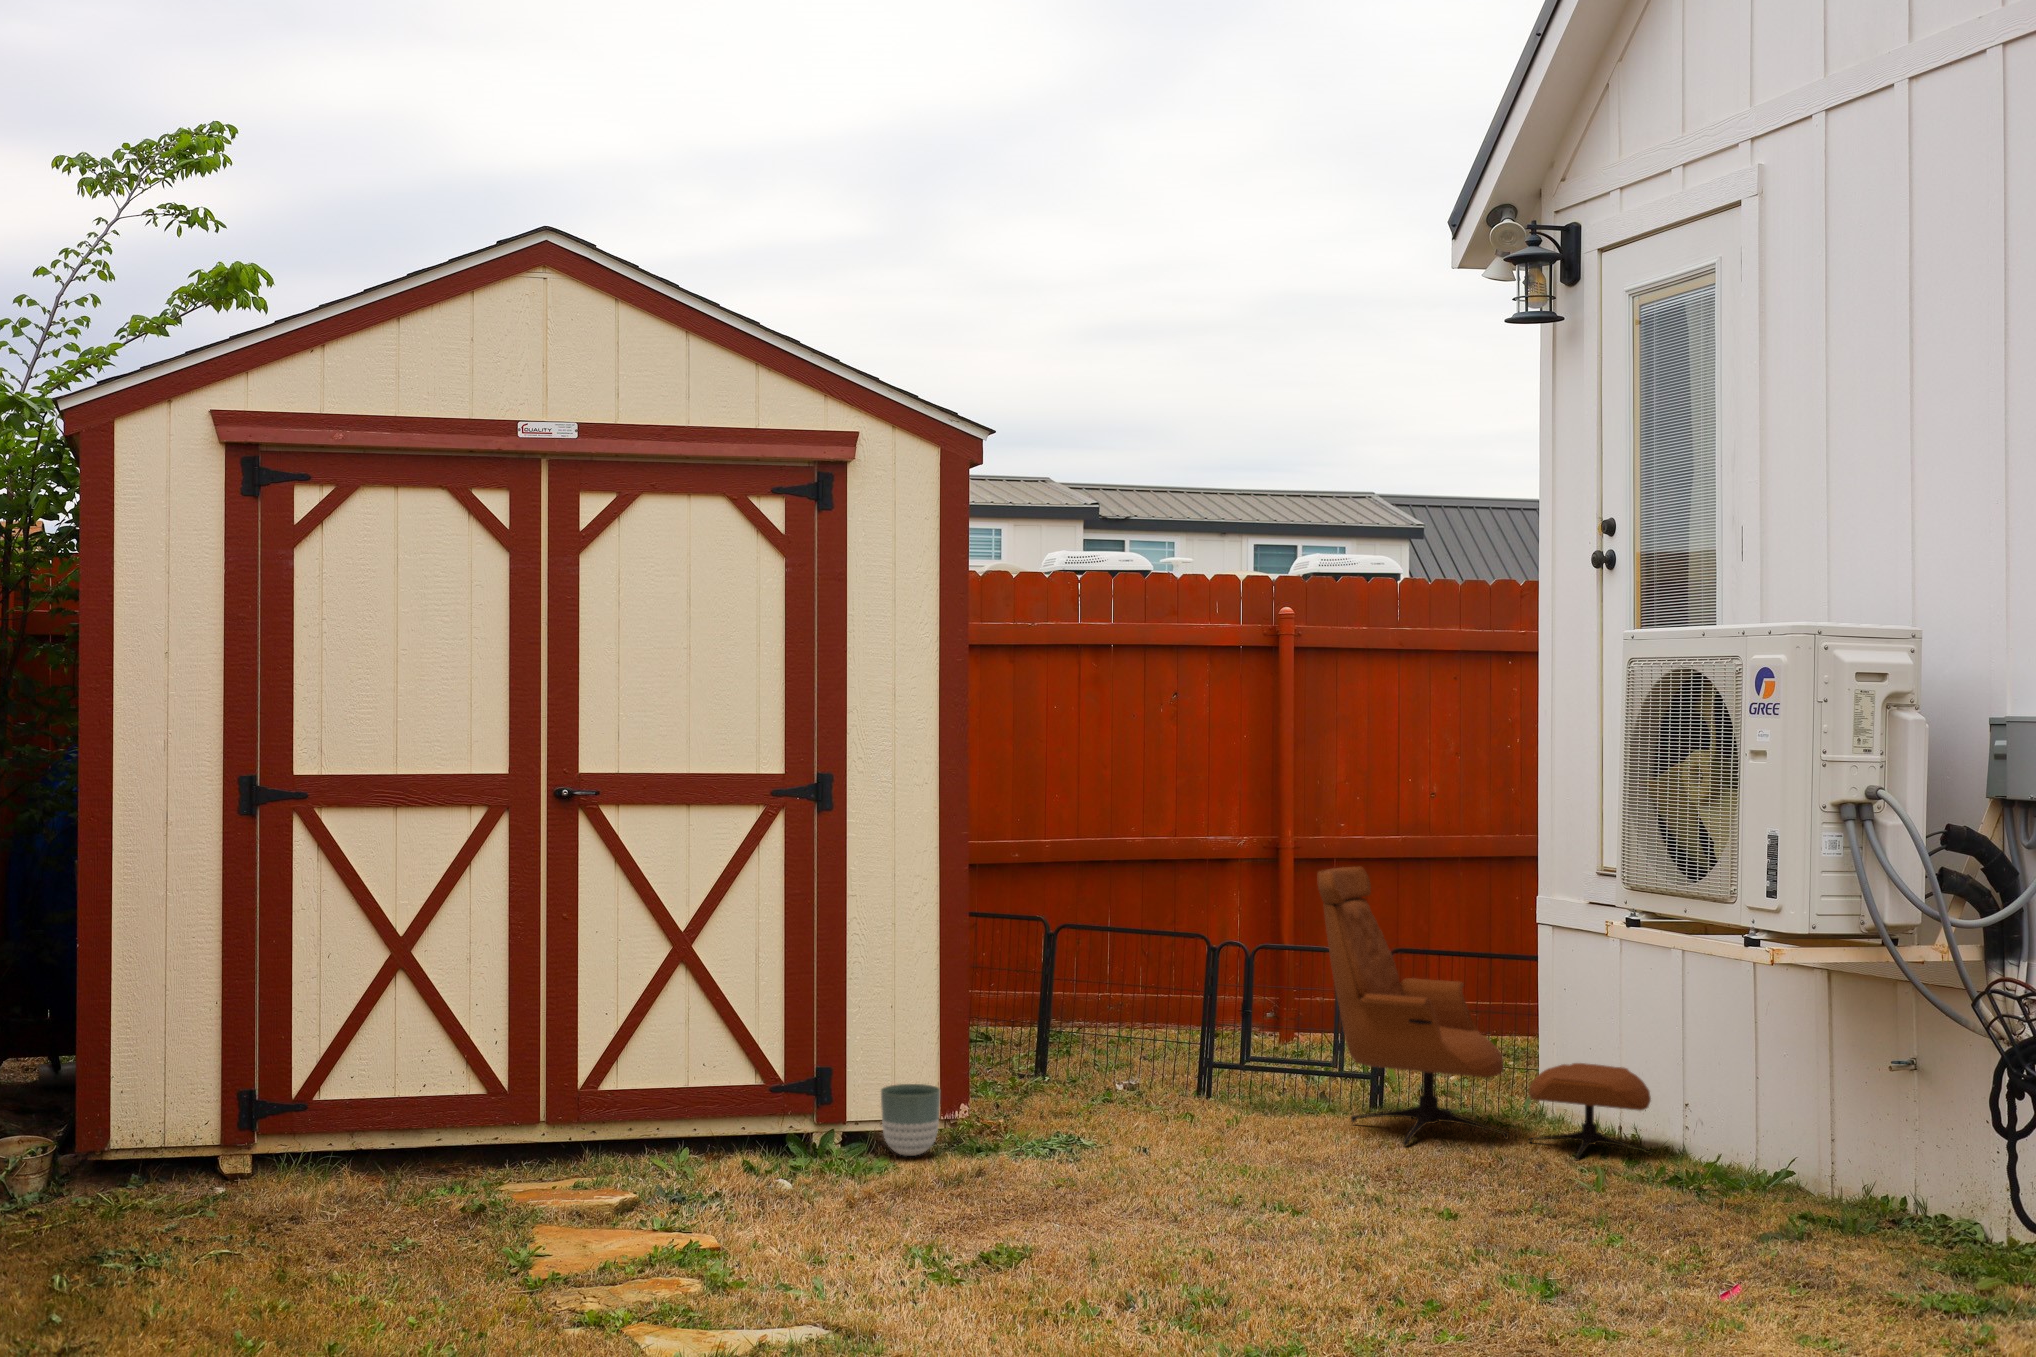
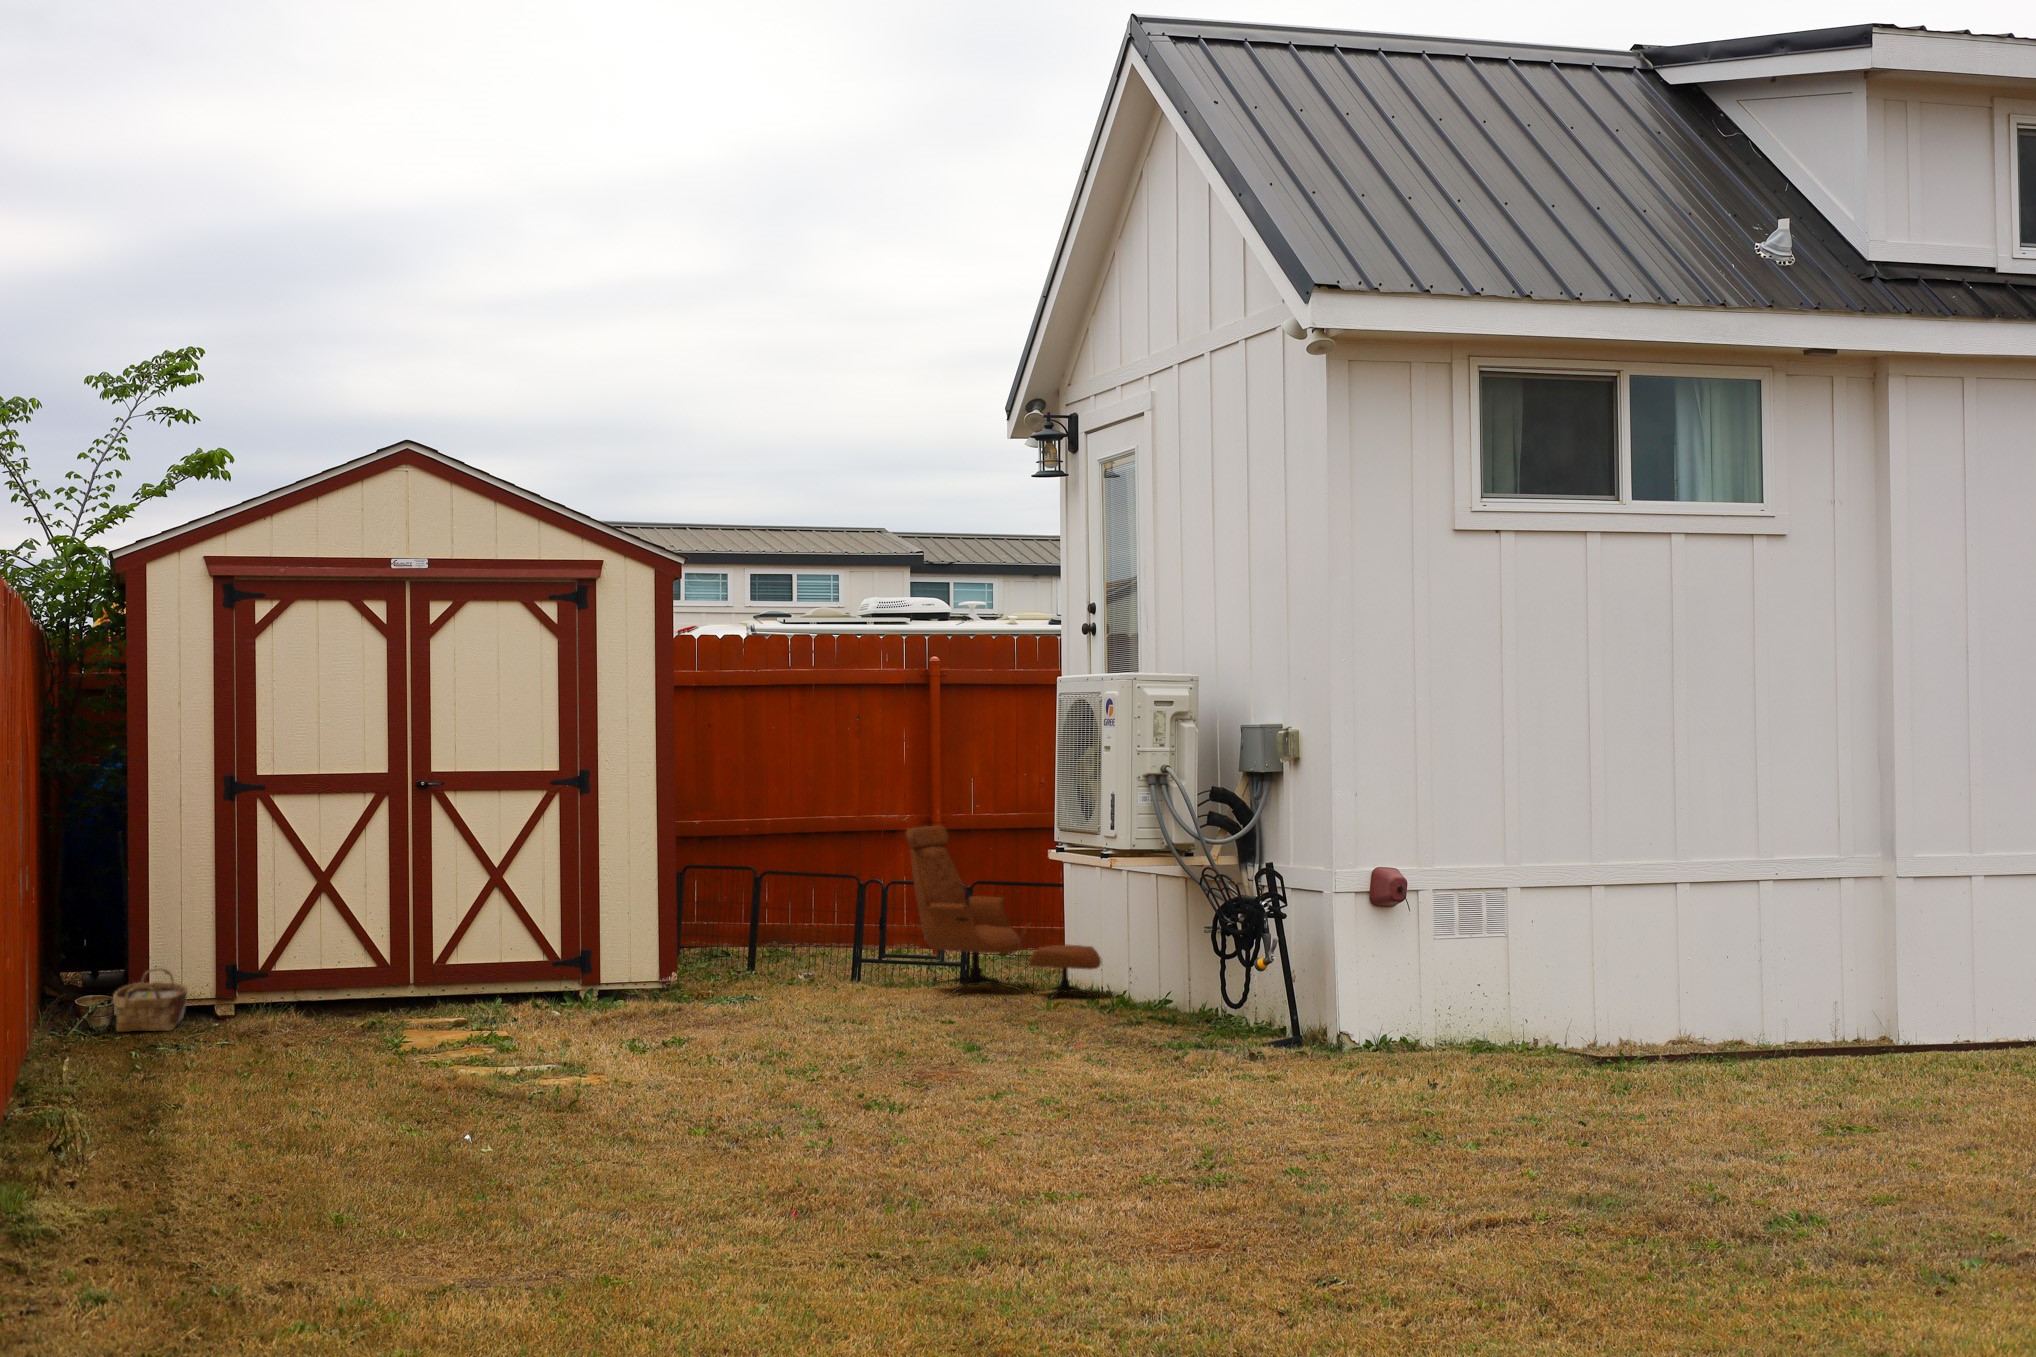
planter: present [881,1084,940,1156] -> none [622,962,660,1004]
woven basket: none [40,1095,171,1213] -> present [113,968,187,1032]

